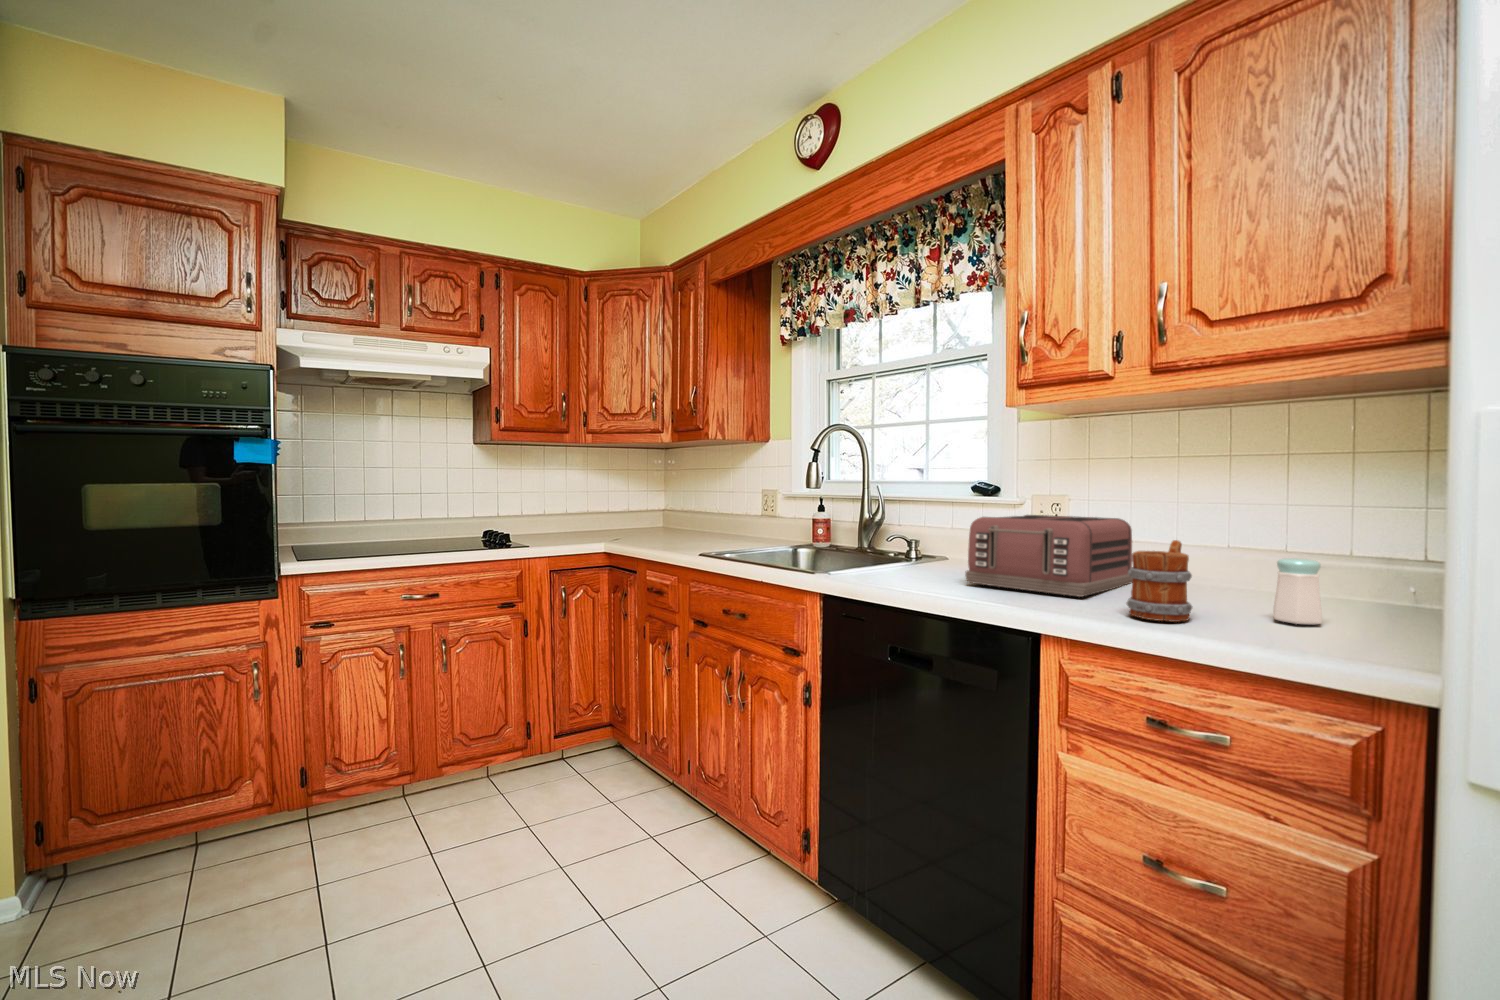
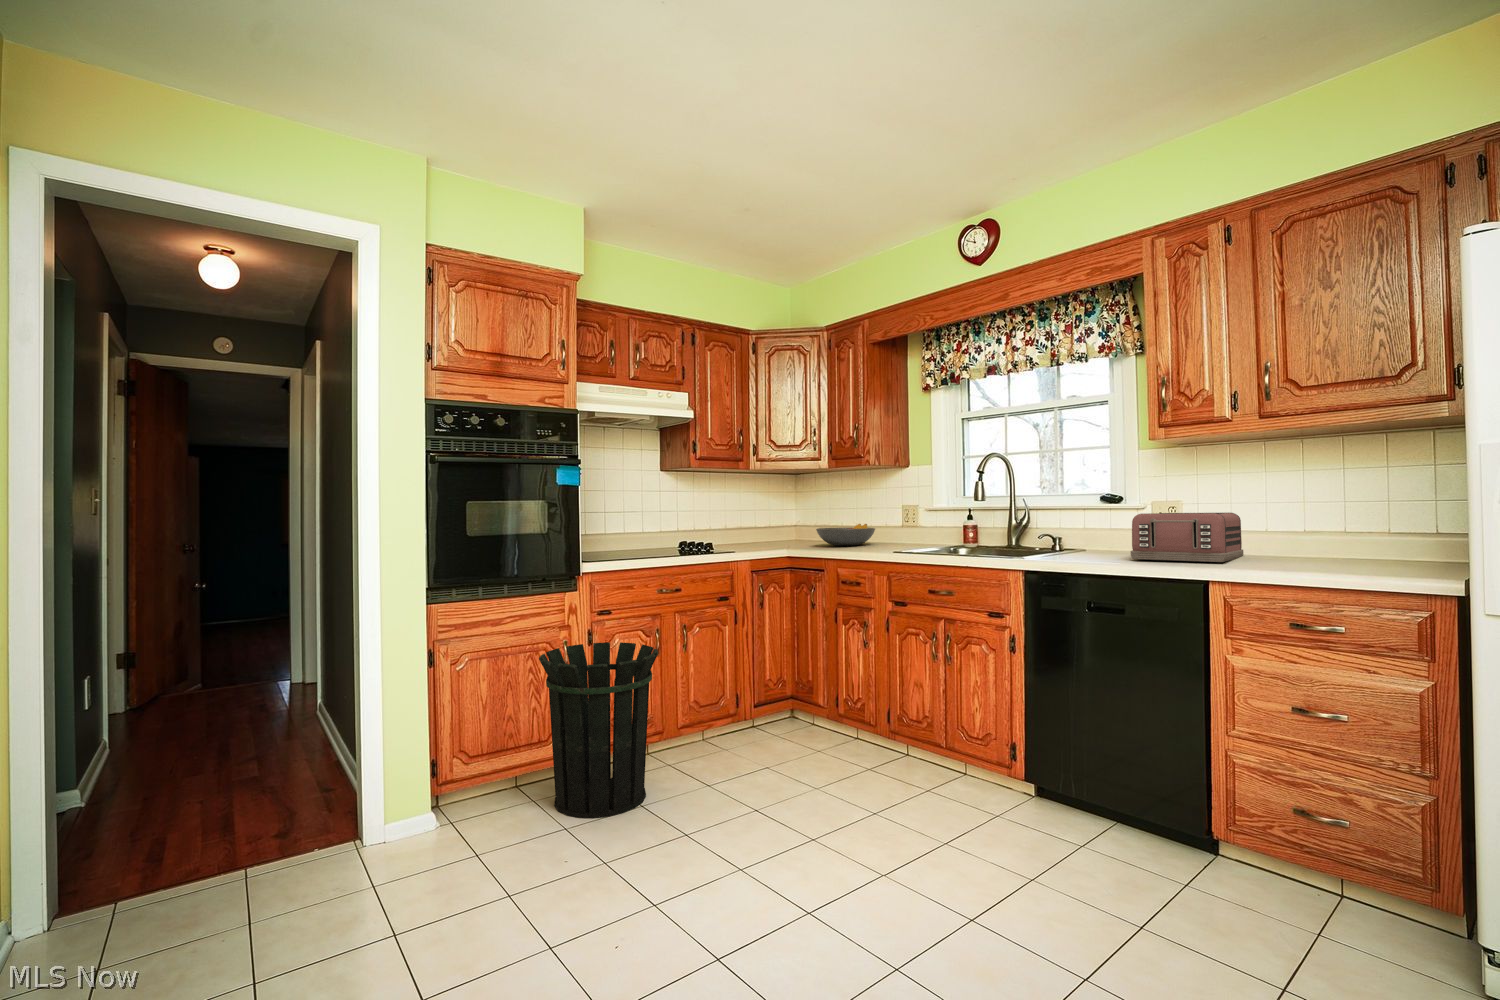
fruit bowl: none [656,512,730,538] -> present [816,524,875,546]
mug: present [1127,540,1192,622] -> none [1262,521,1305,569]
salt shaker: present [1273,558,1322,624] -> none [1353,529,1385,567]
waste bin: none [158,664,353,912] -> present [539,642,658,818]

